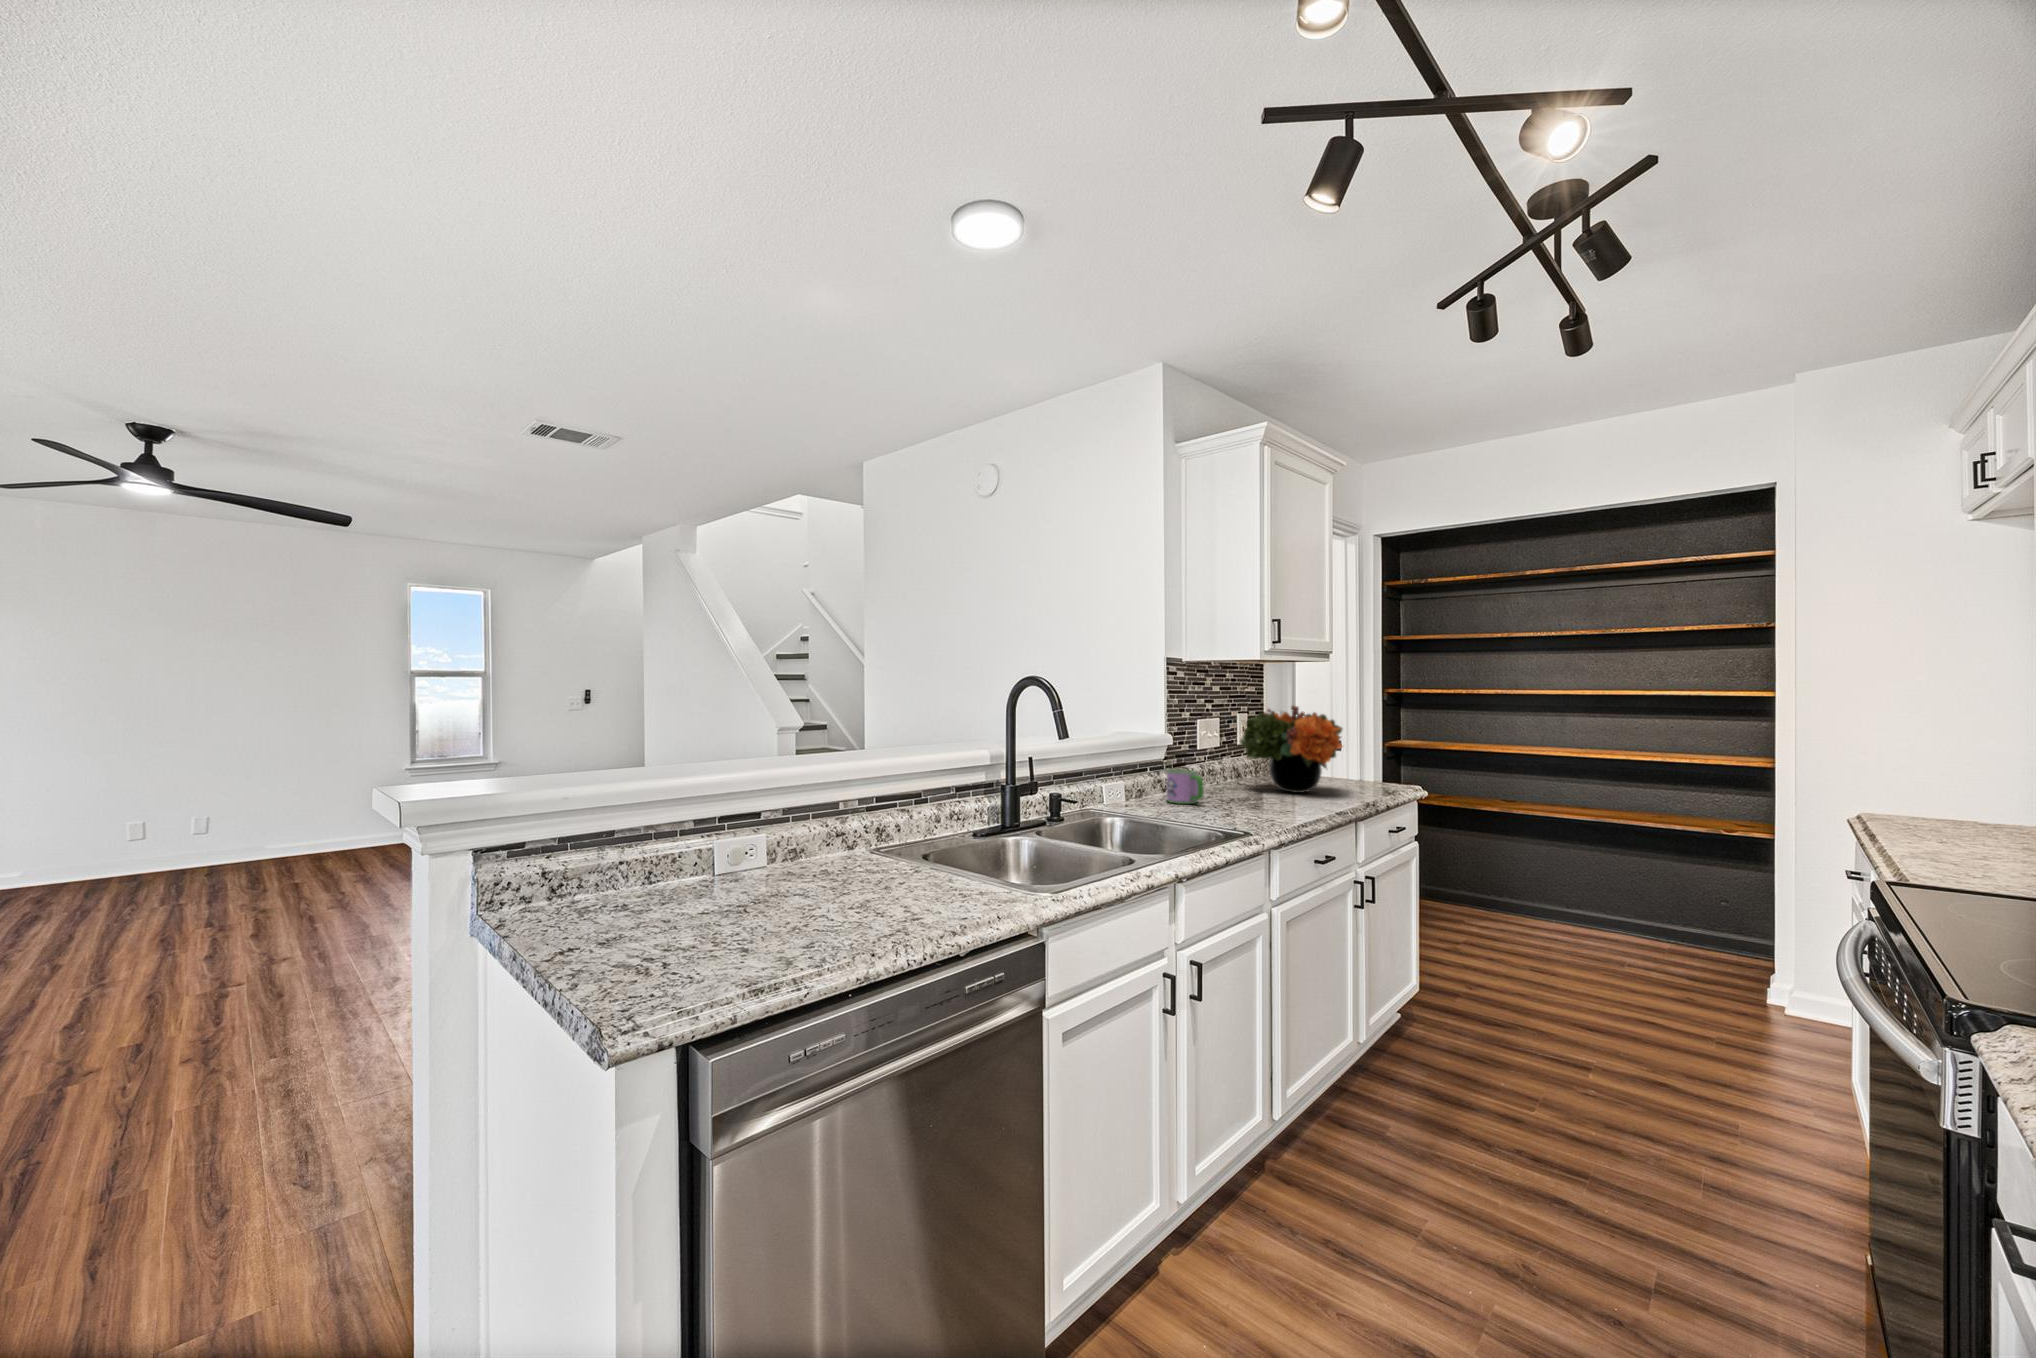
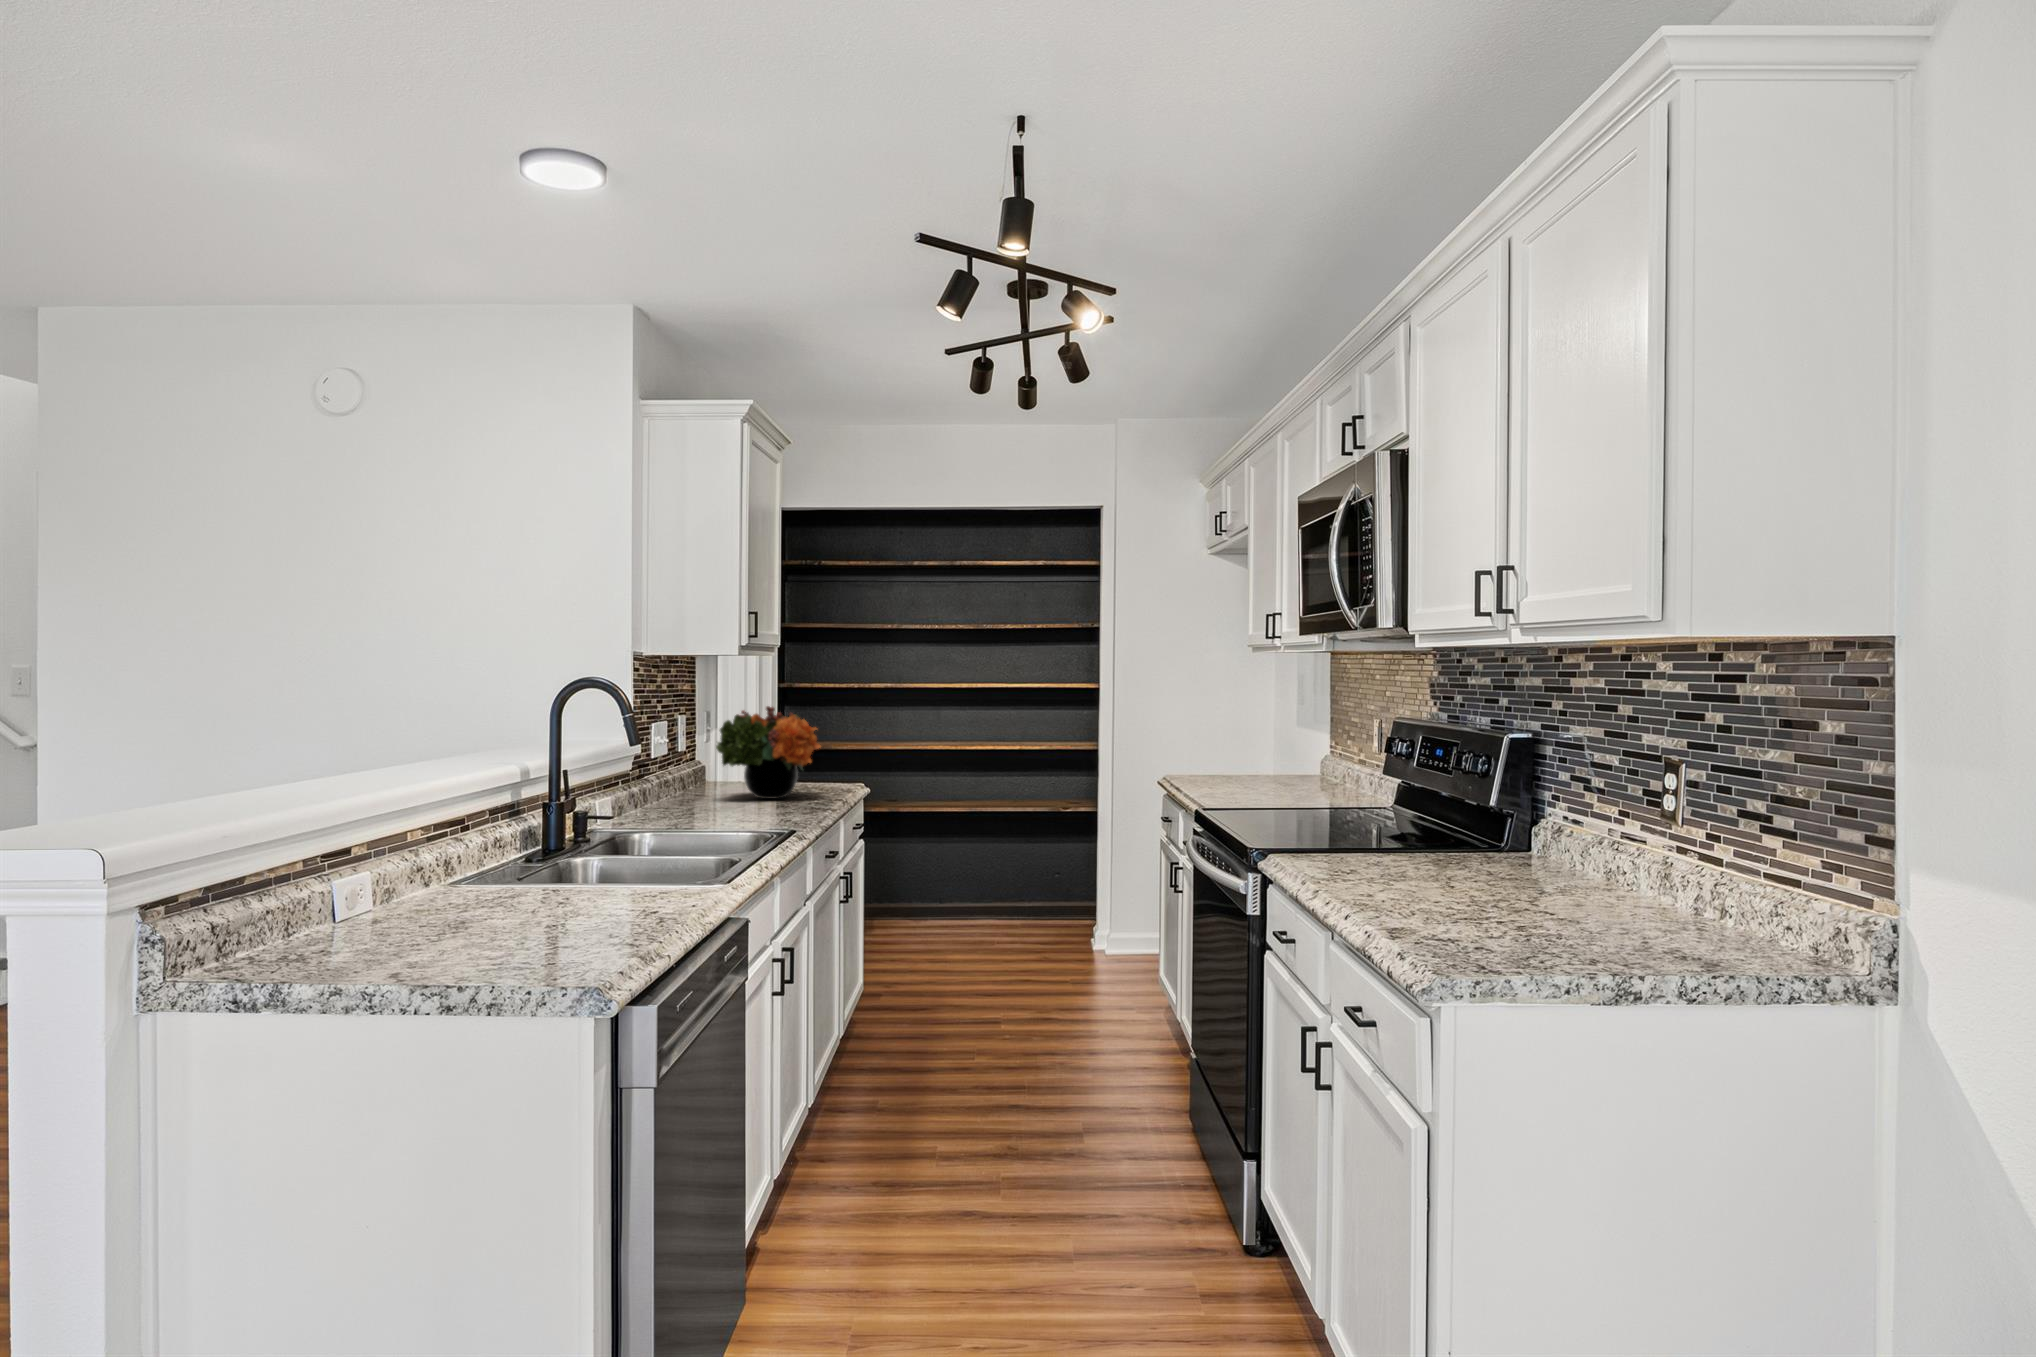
mug: present [1167,769,1204,804] -> none [663,781,710,818]

